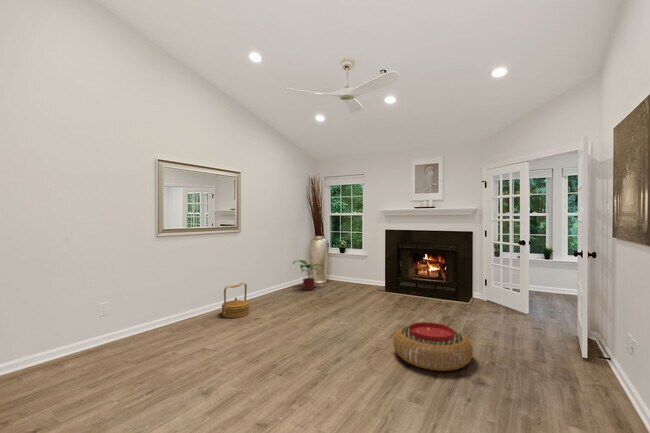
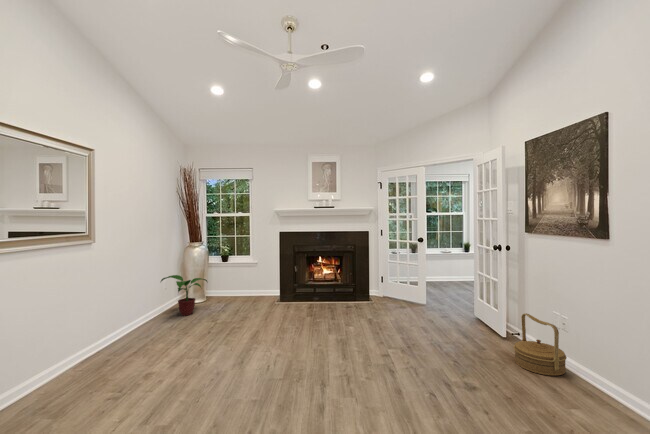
woven basket: present [221,283,250,318] -> present [514,313,567,376]
pouf: present [393,322,473,371] -> none [352,336,444,398]

